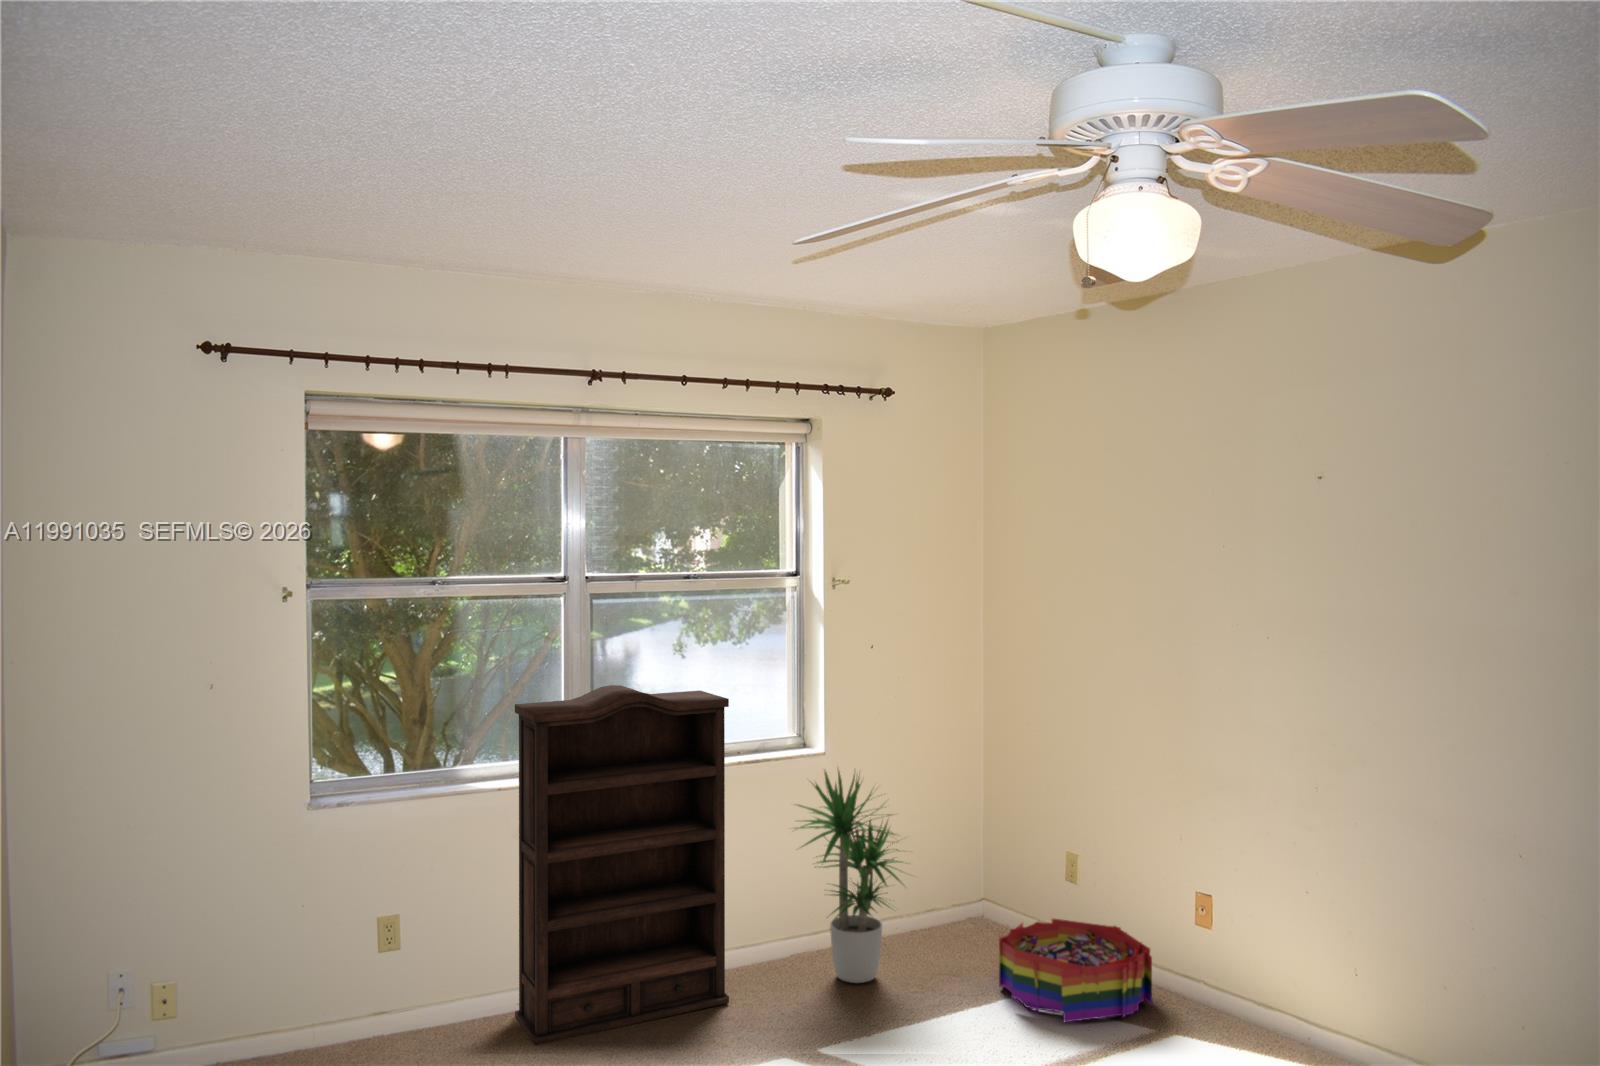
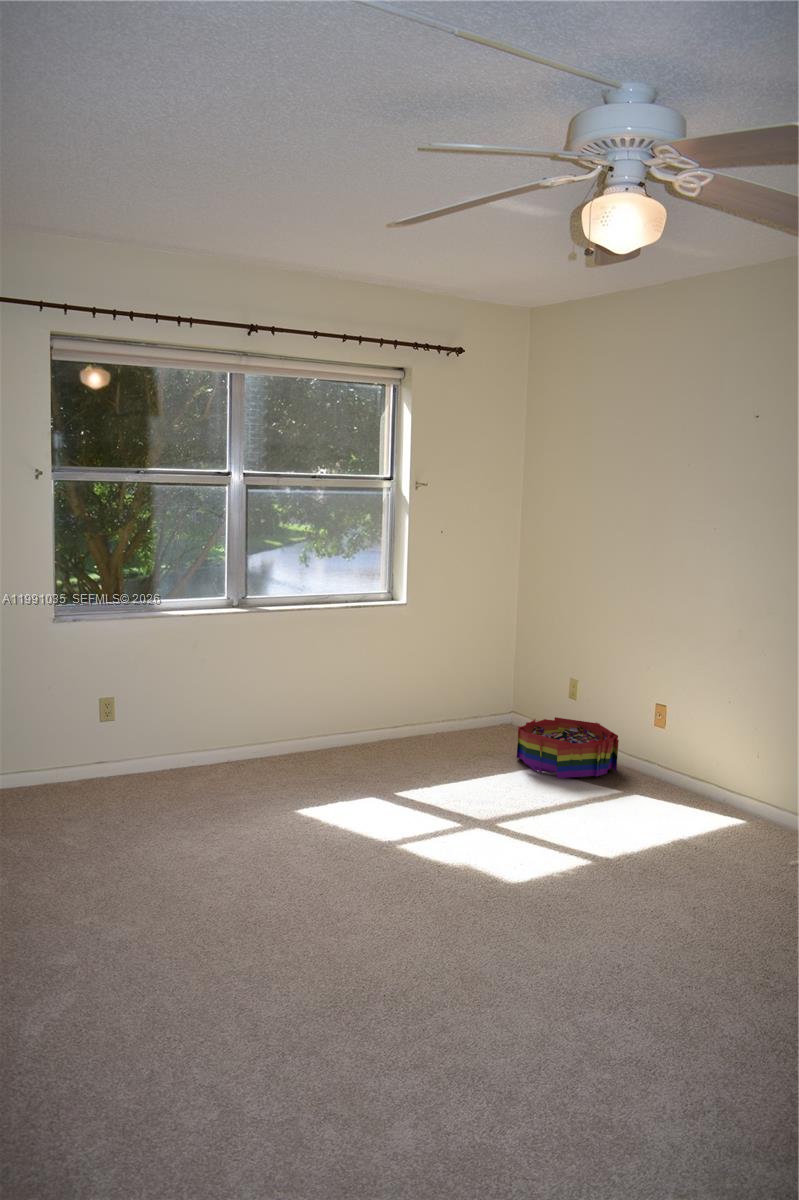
bookshelf: present [515,685,729,1045] -> none [195,549,342,780]
potted plant: present [796,771,902,983] -> none [378,610,467,753]

